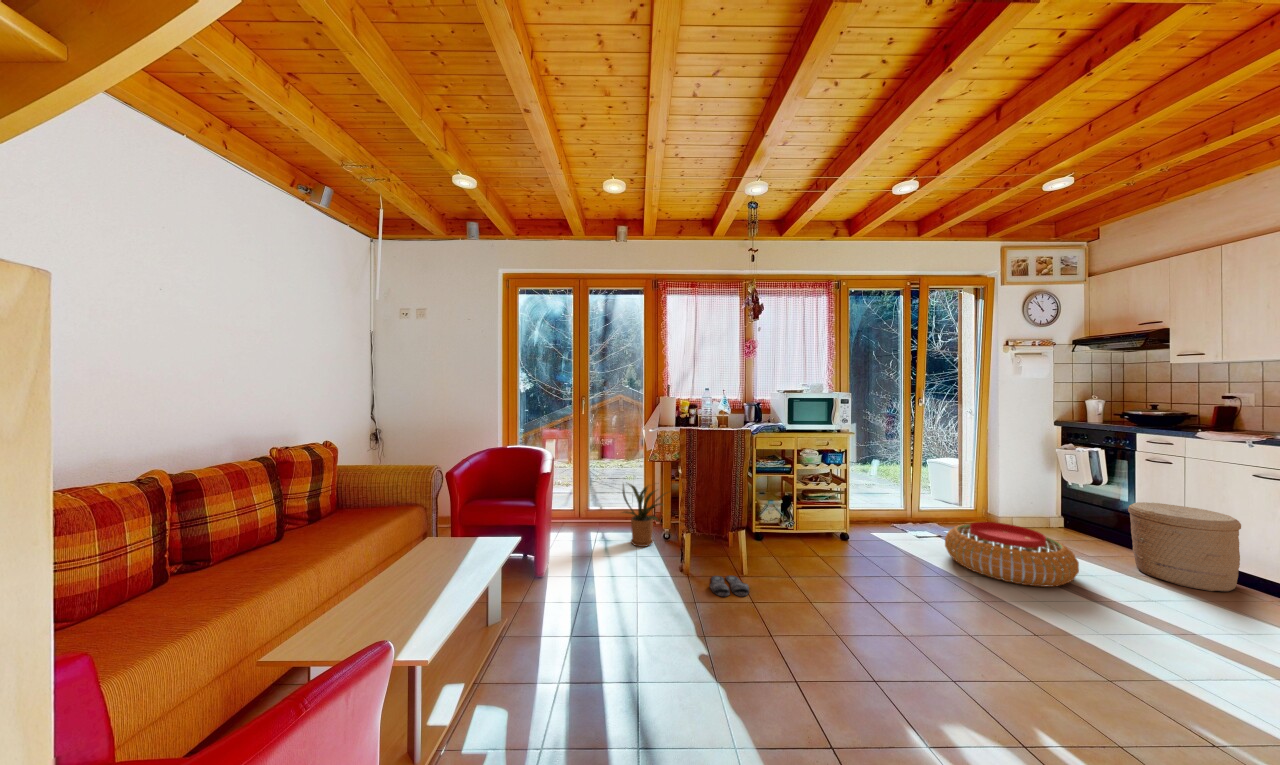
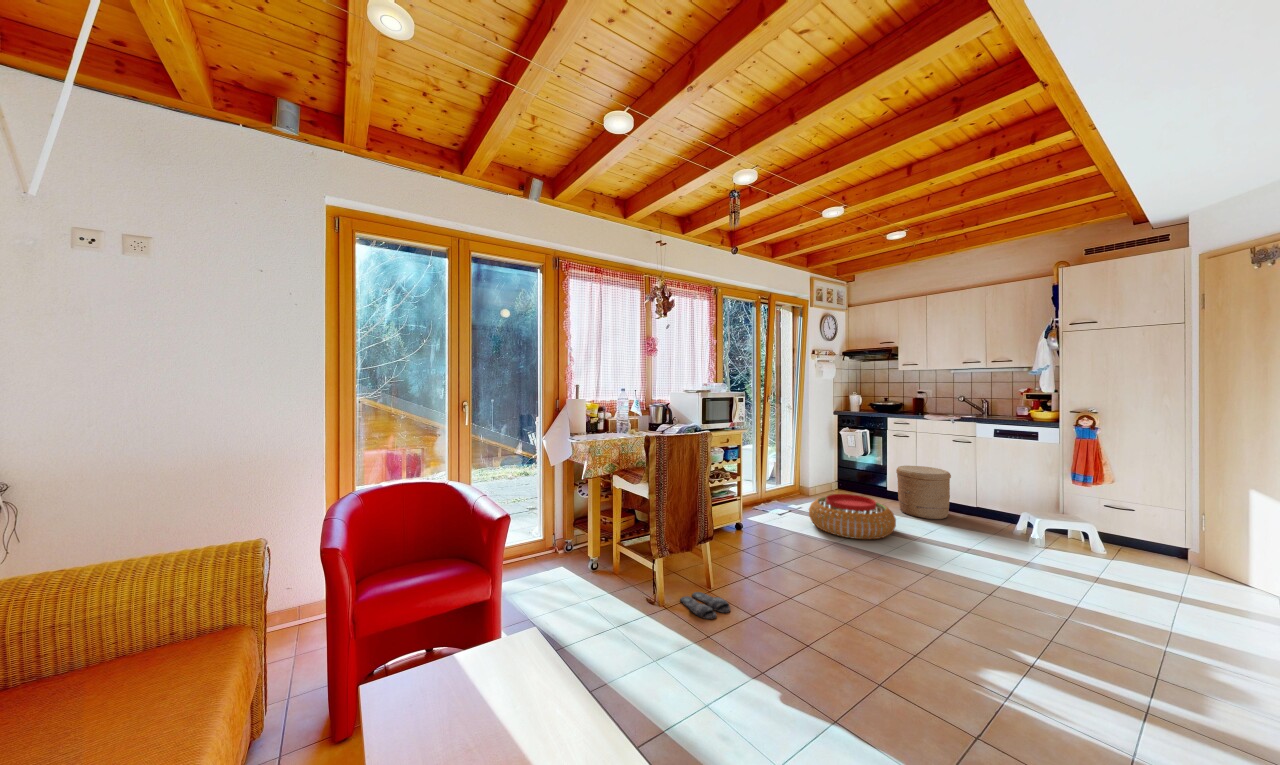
house plant: present [623,484,666,547] -> none [533,504,602,586]

